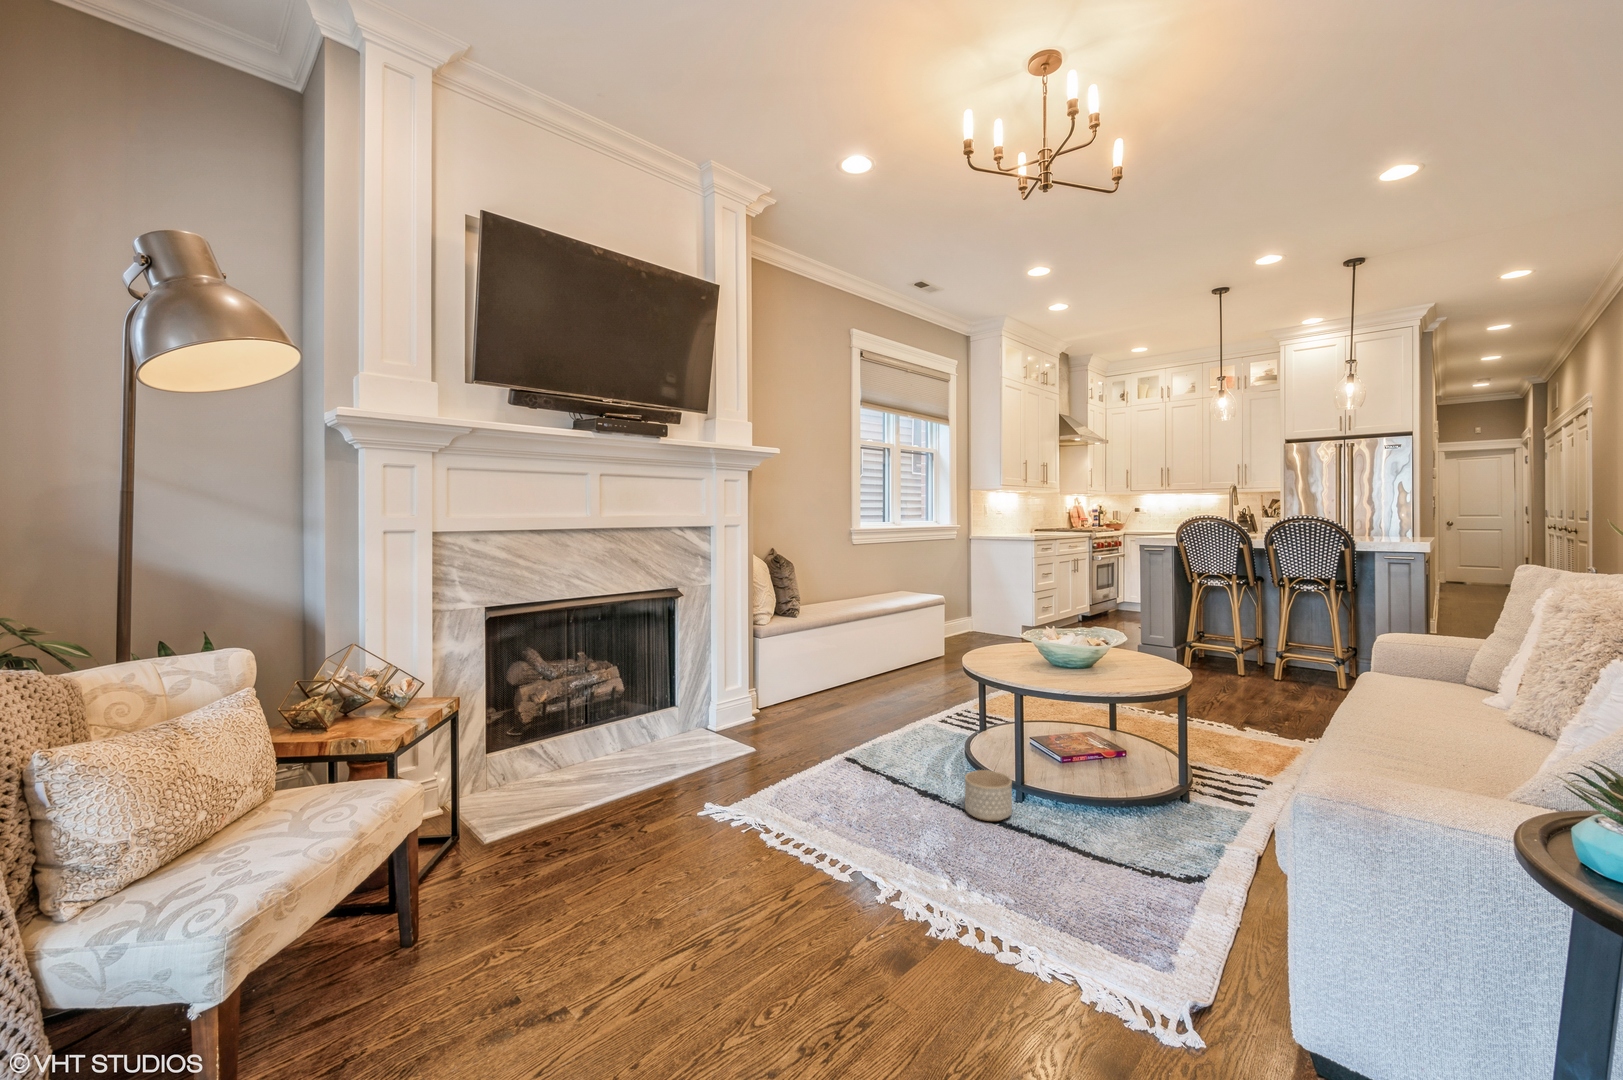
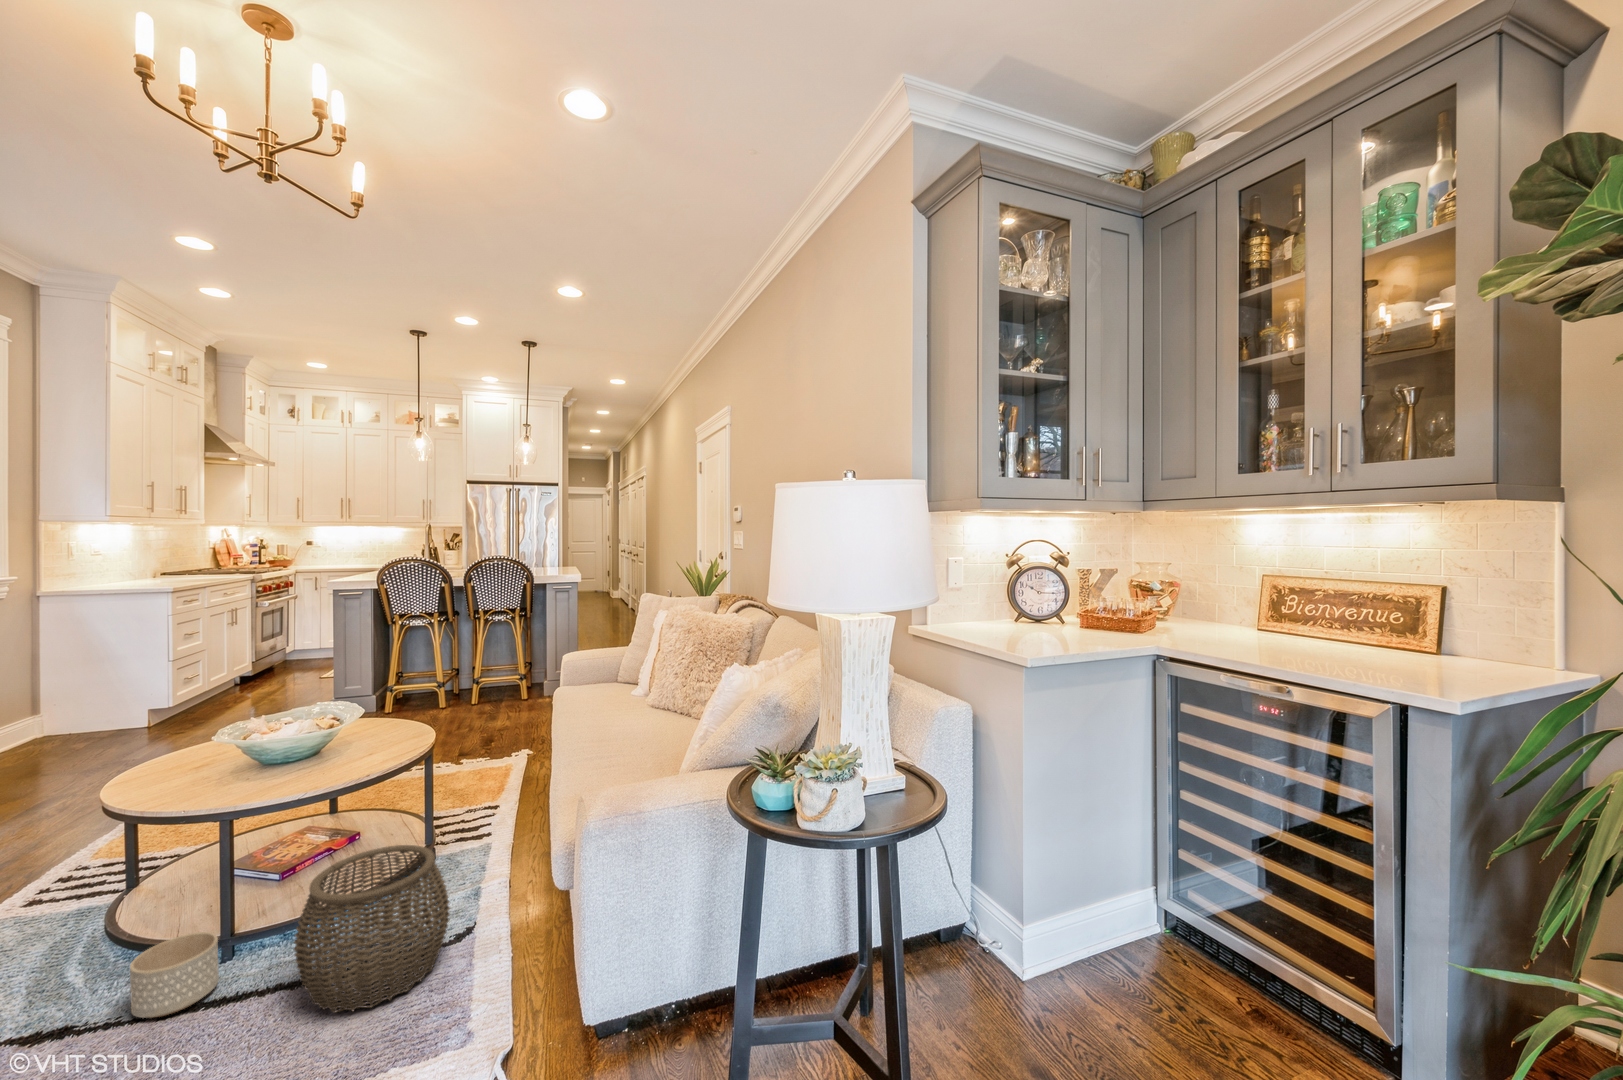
woven basket: none [1050,757,1179,894] -> present [294,845,450,1012]

